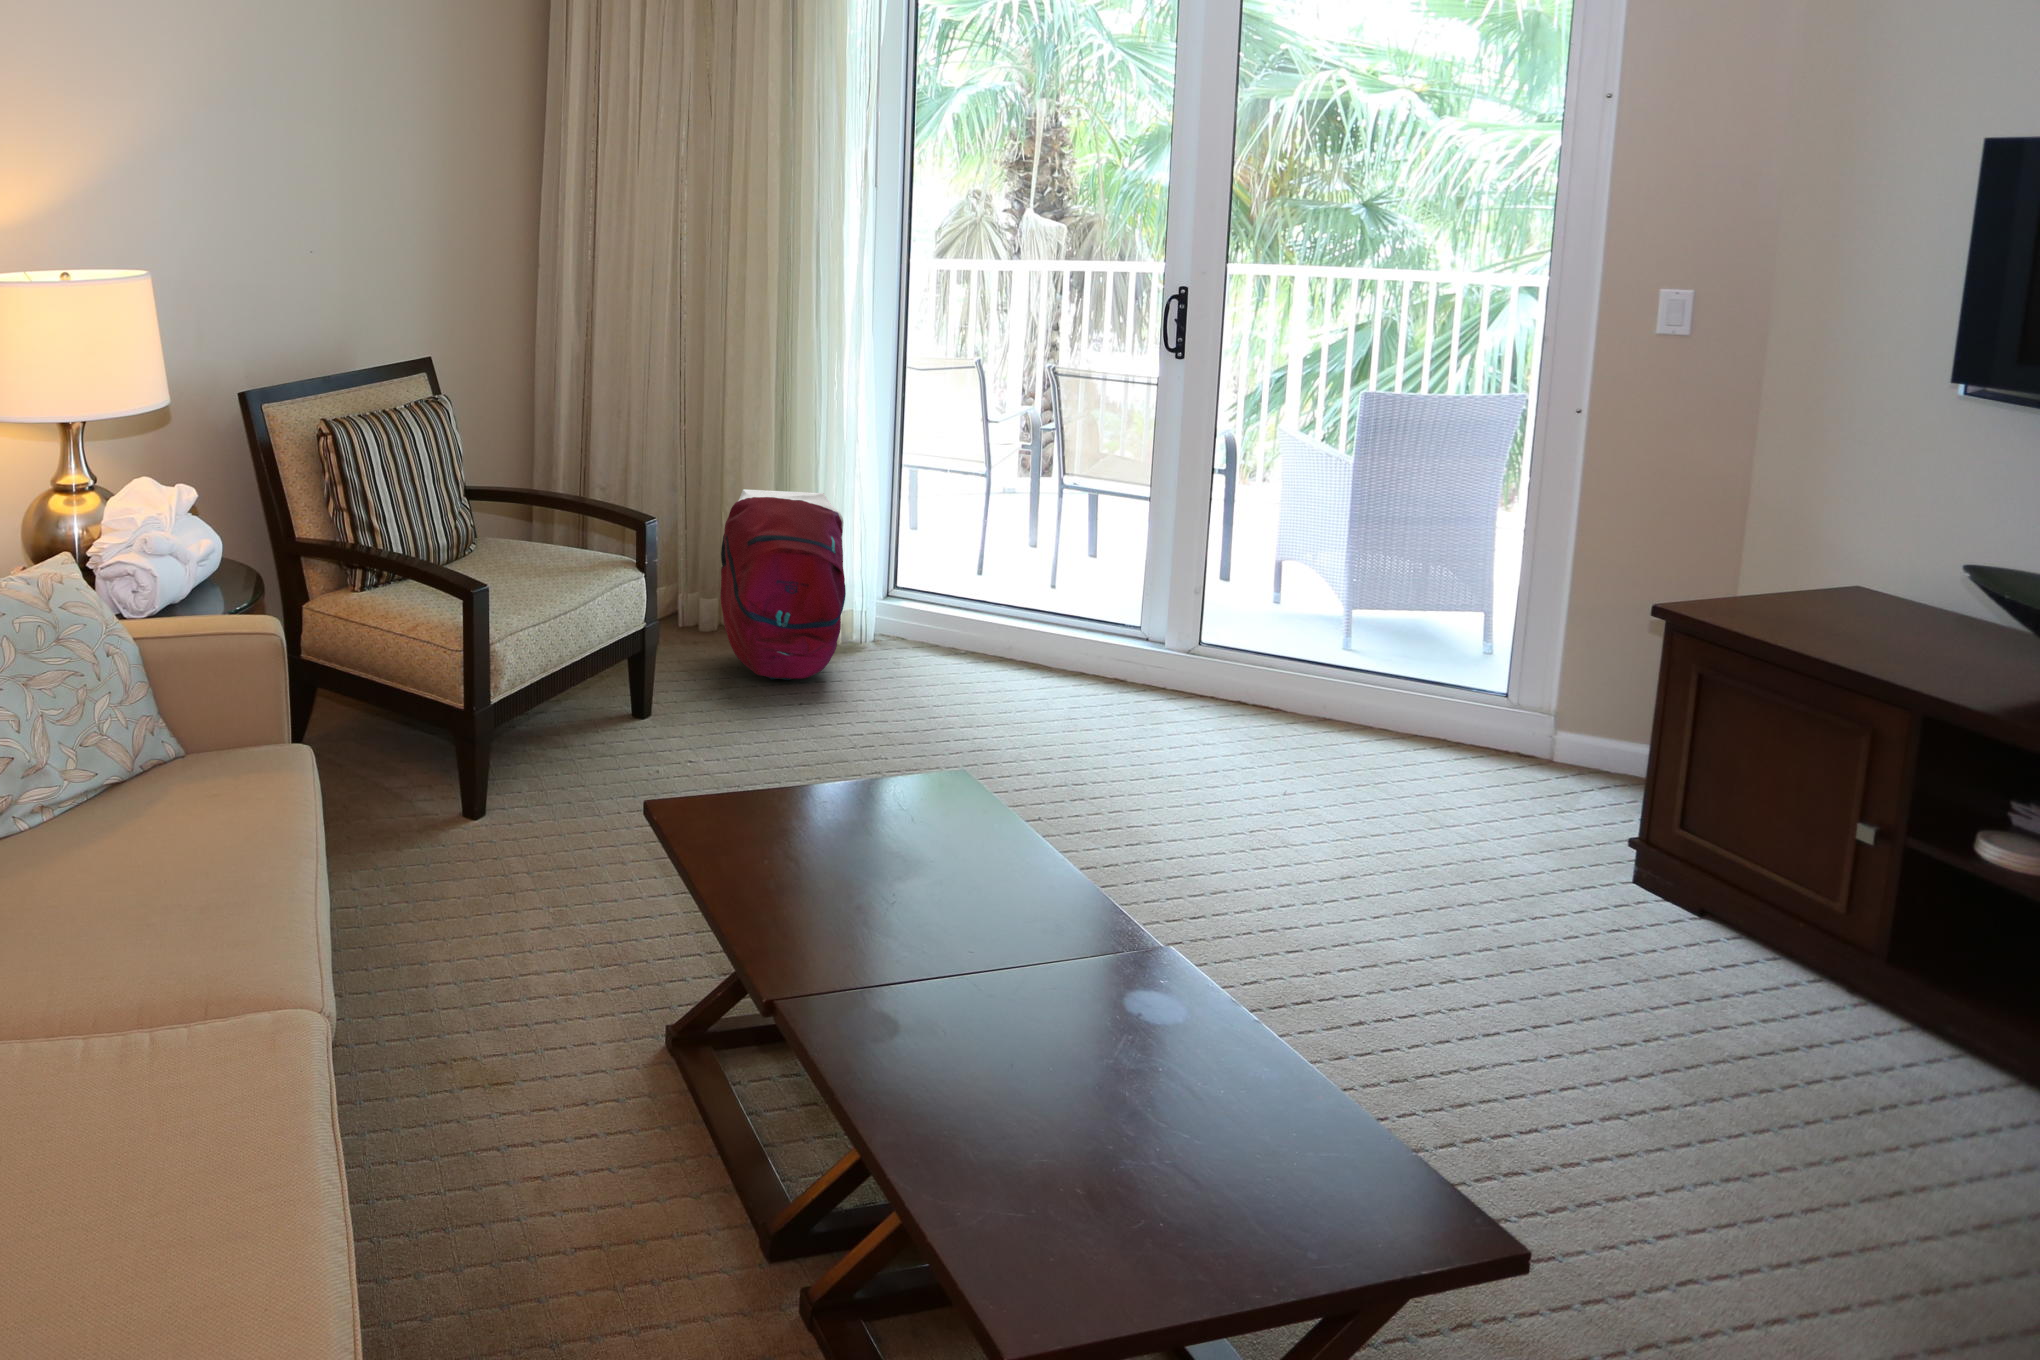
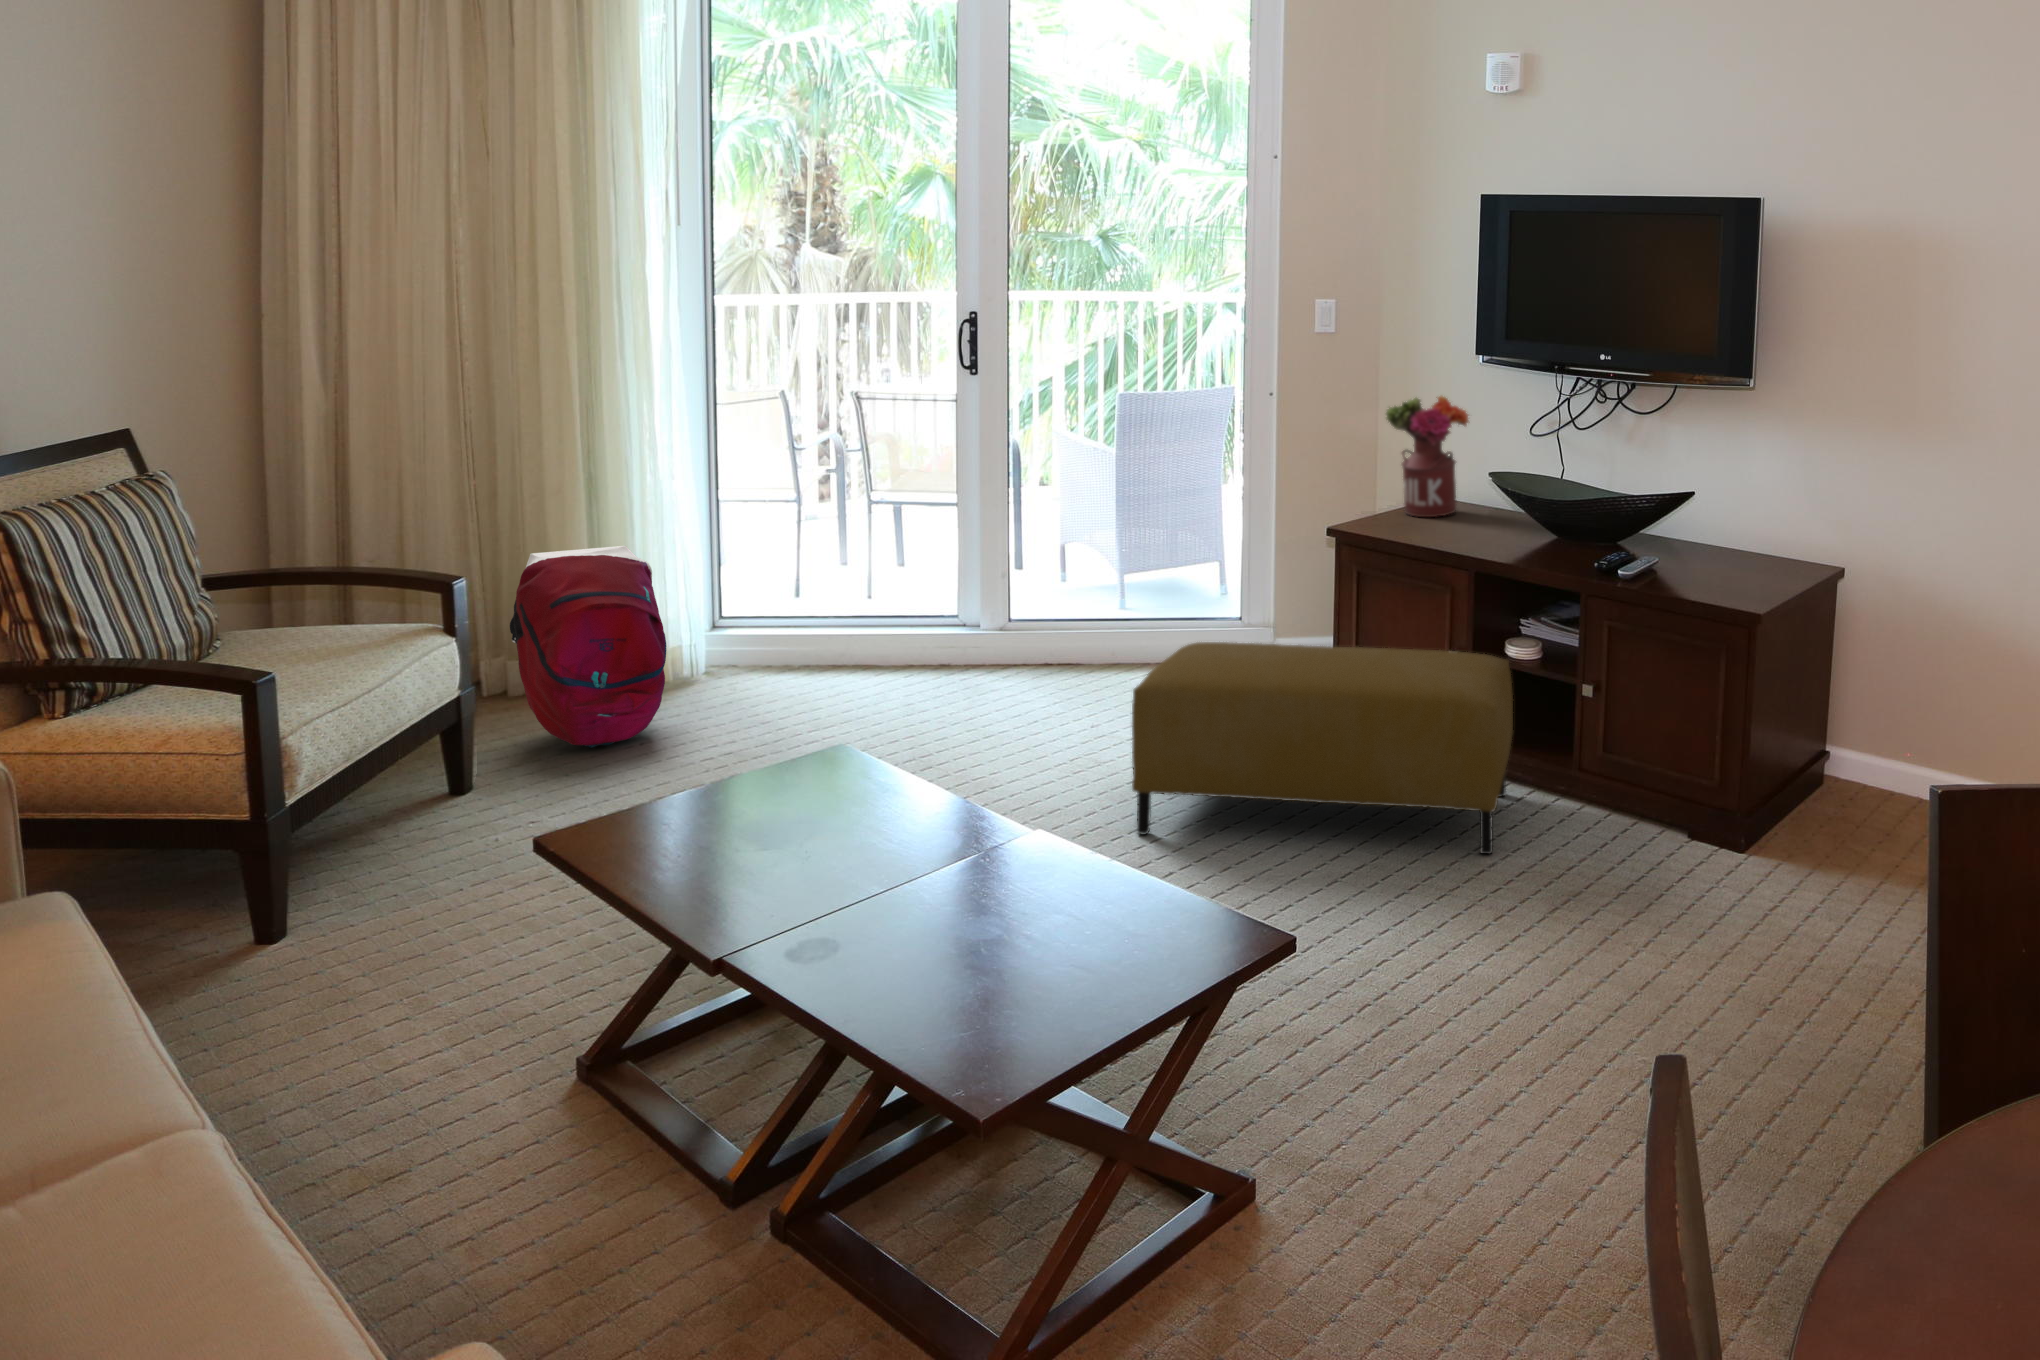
flower arrangement: none [1782,452,1955,633] -> present [1386,396,1469,517]
ottoman: none [1308,739,2000,1227] -> present [1132,642,1513,854]

